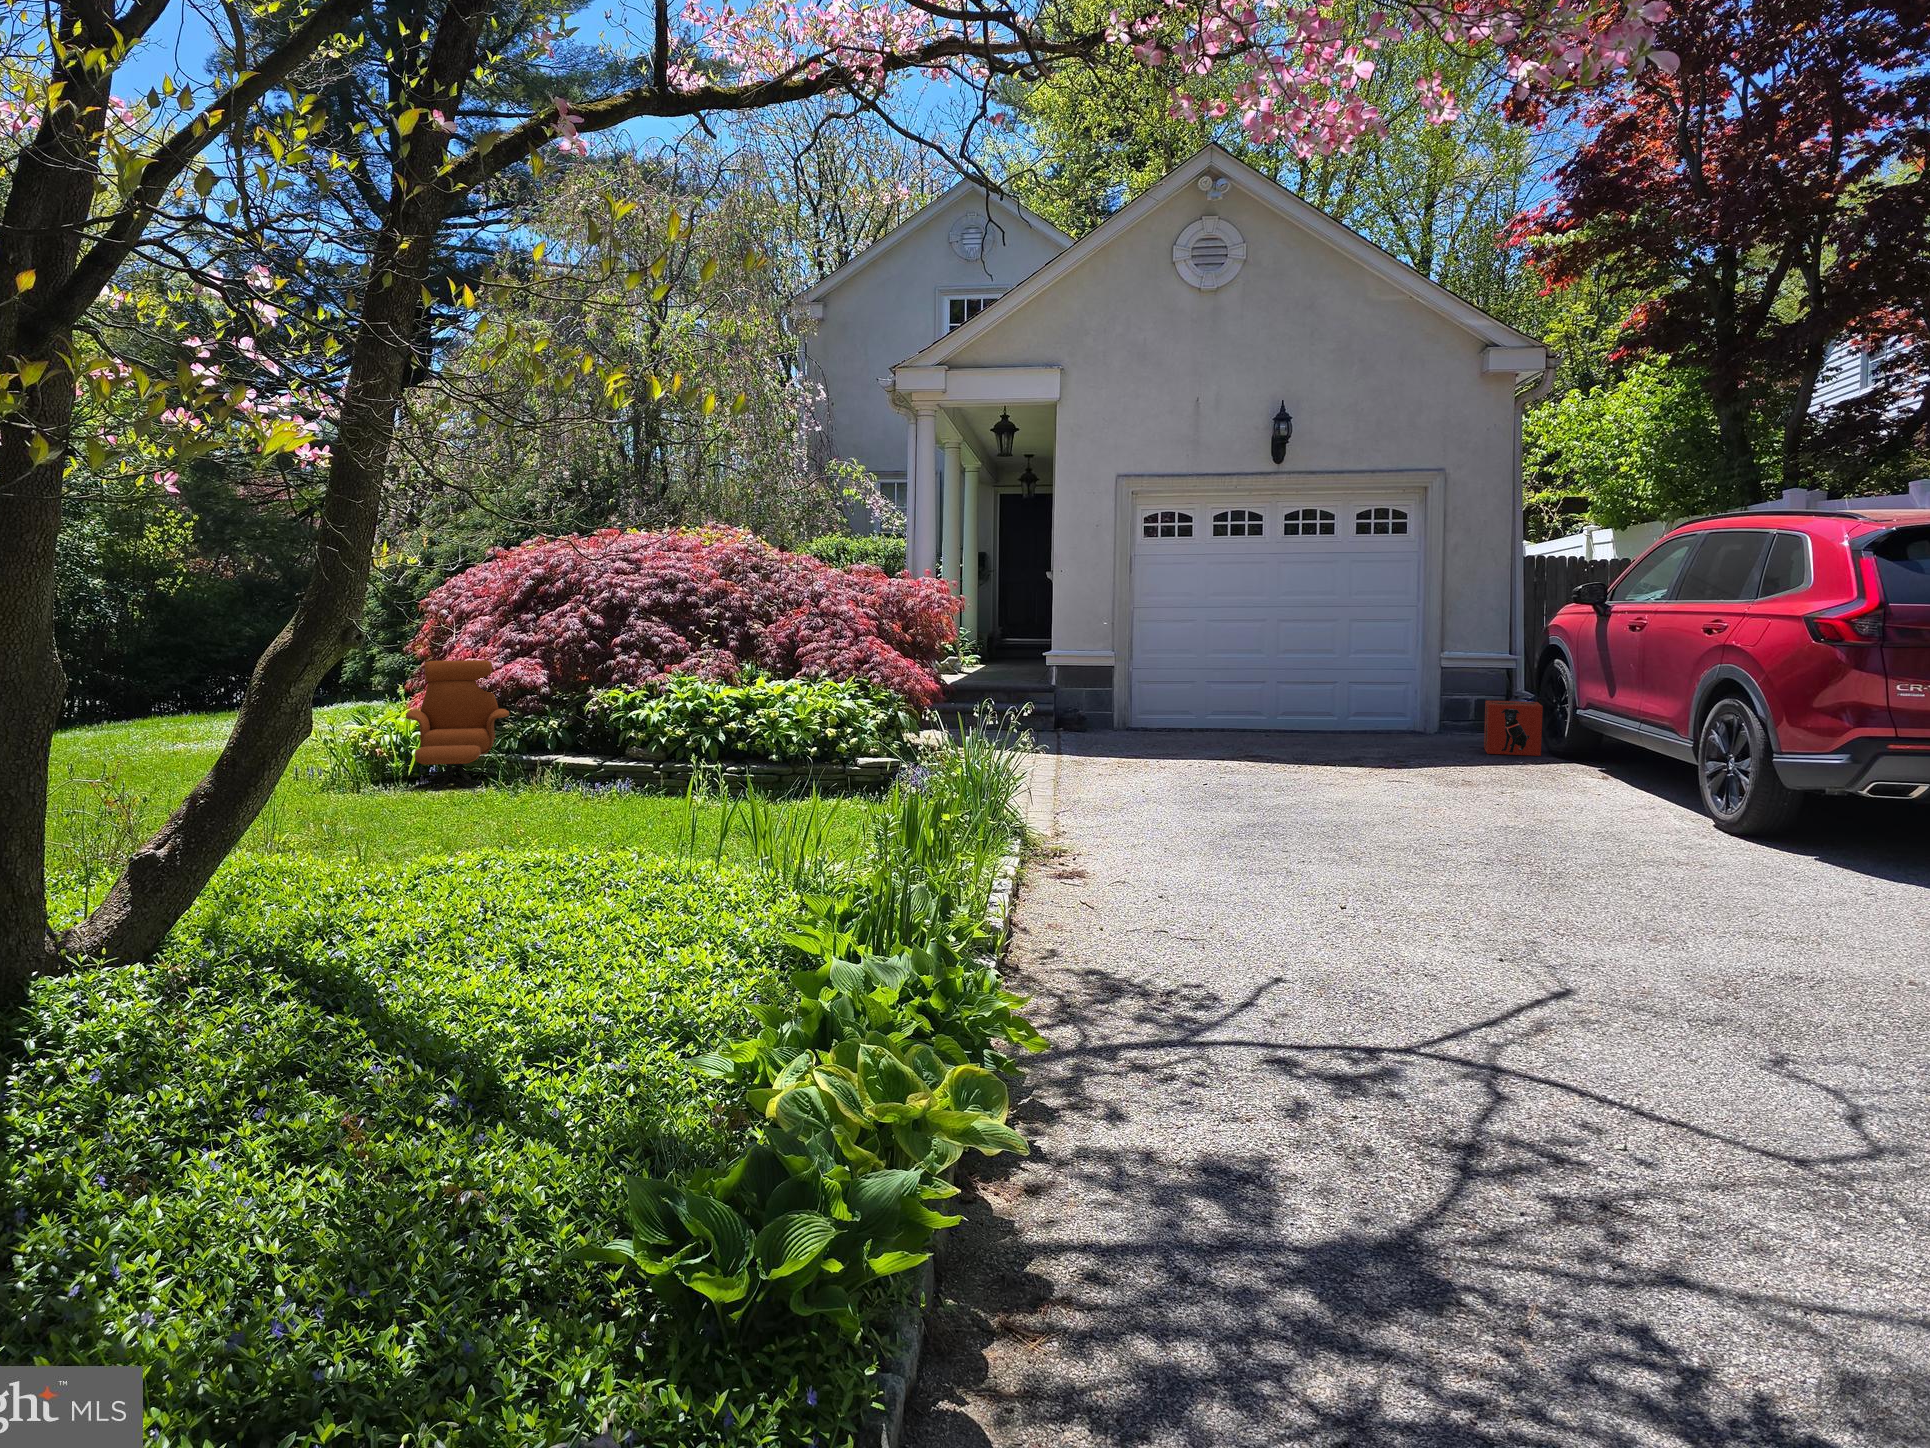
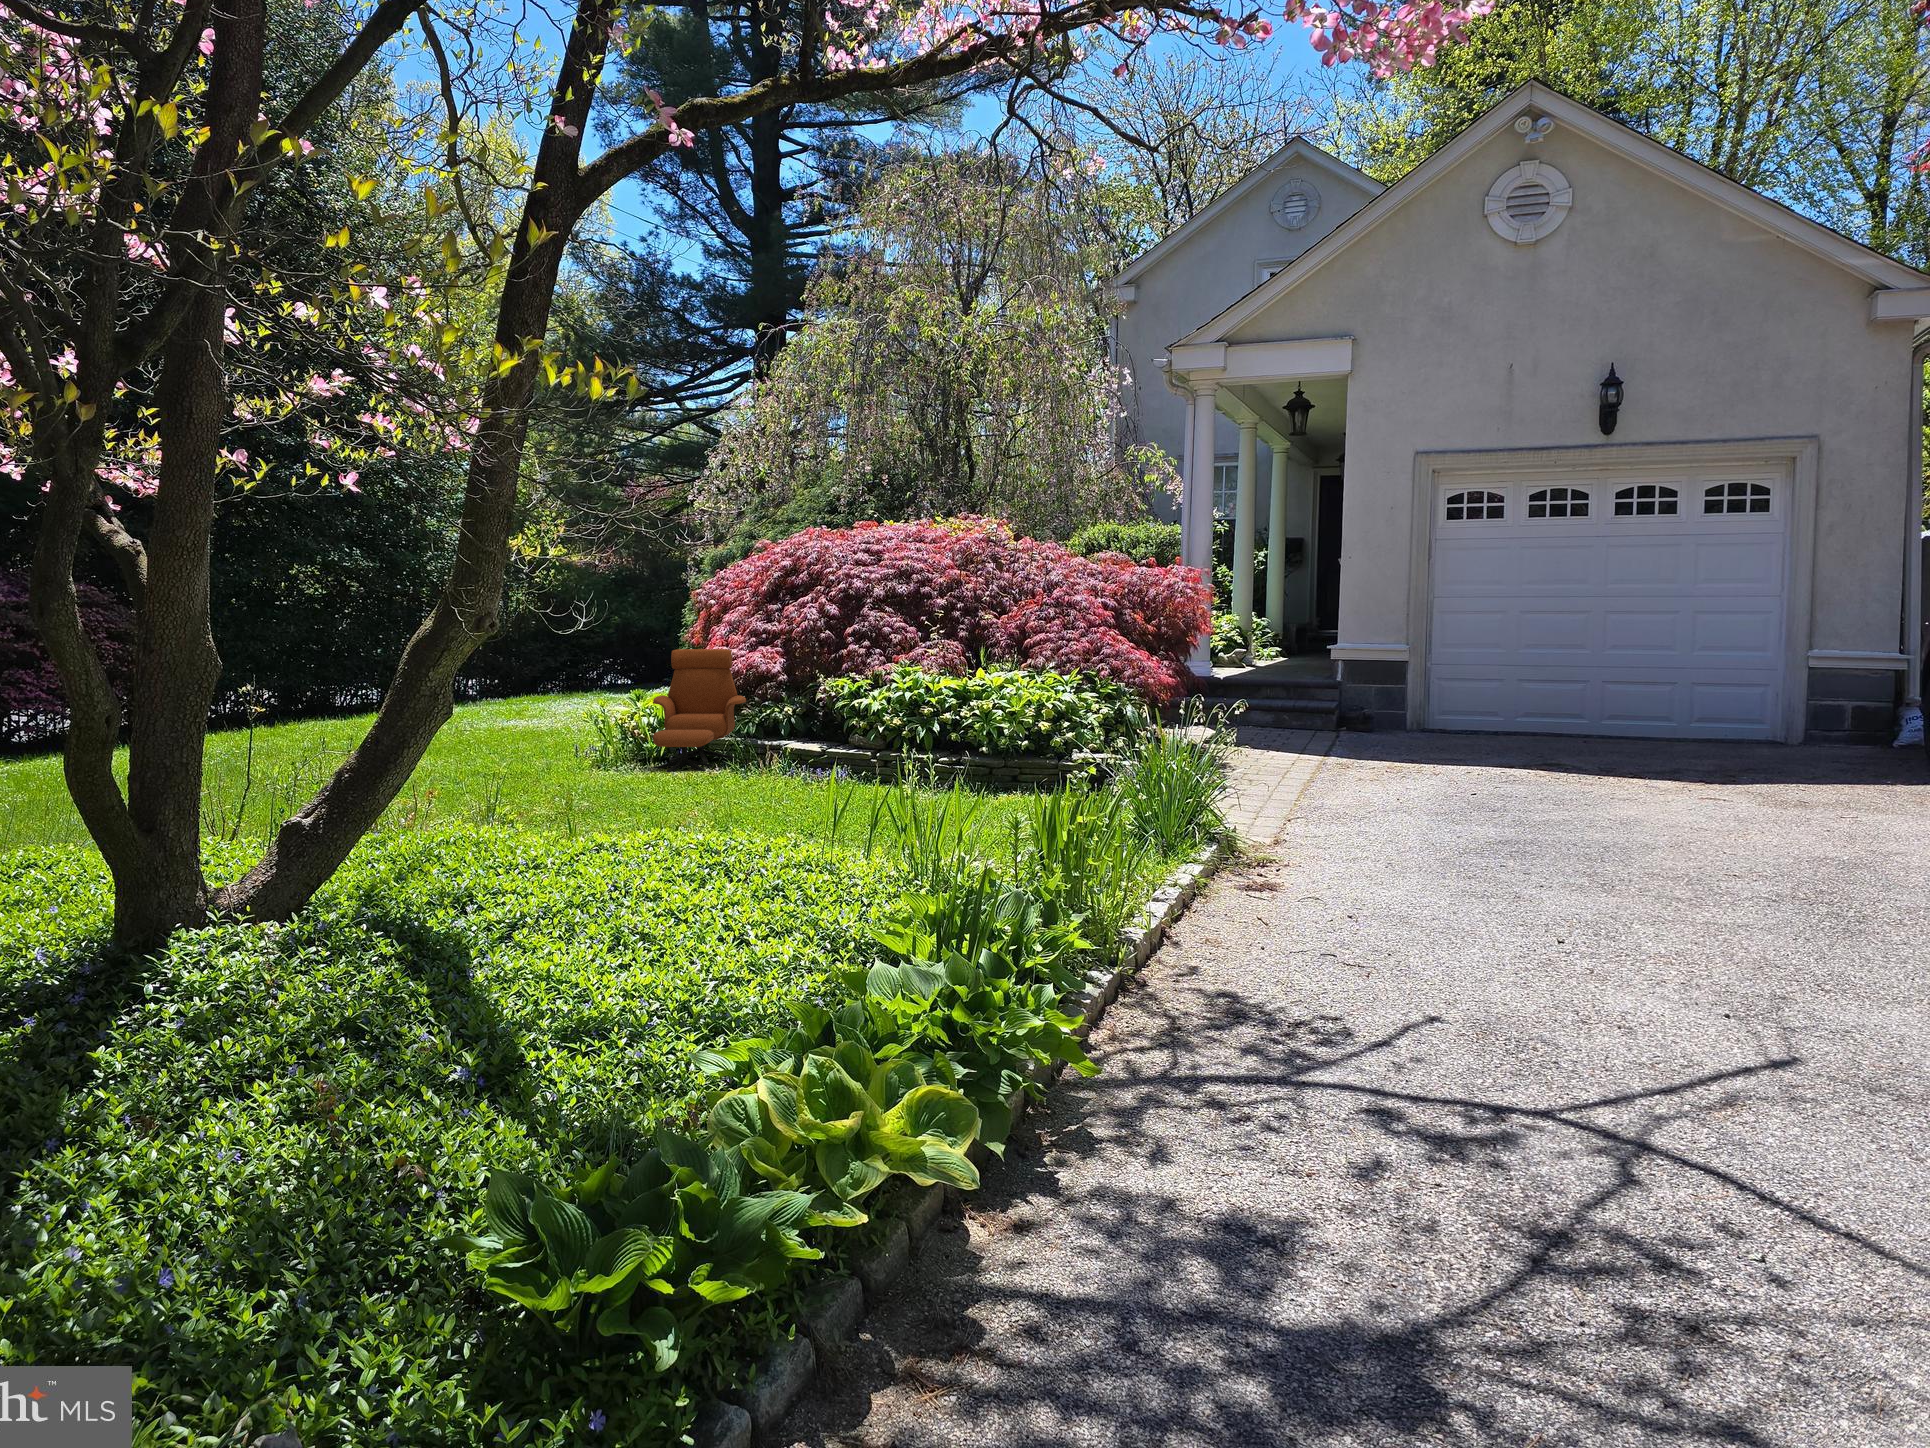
storage box: present [1484,701,1543,756] -> none [1837,705,1912,772]

